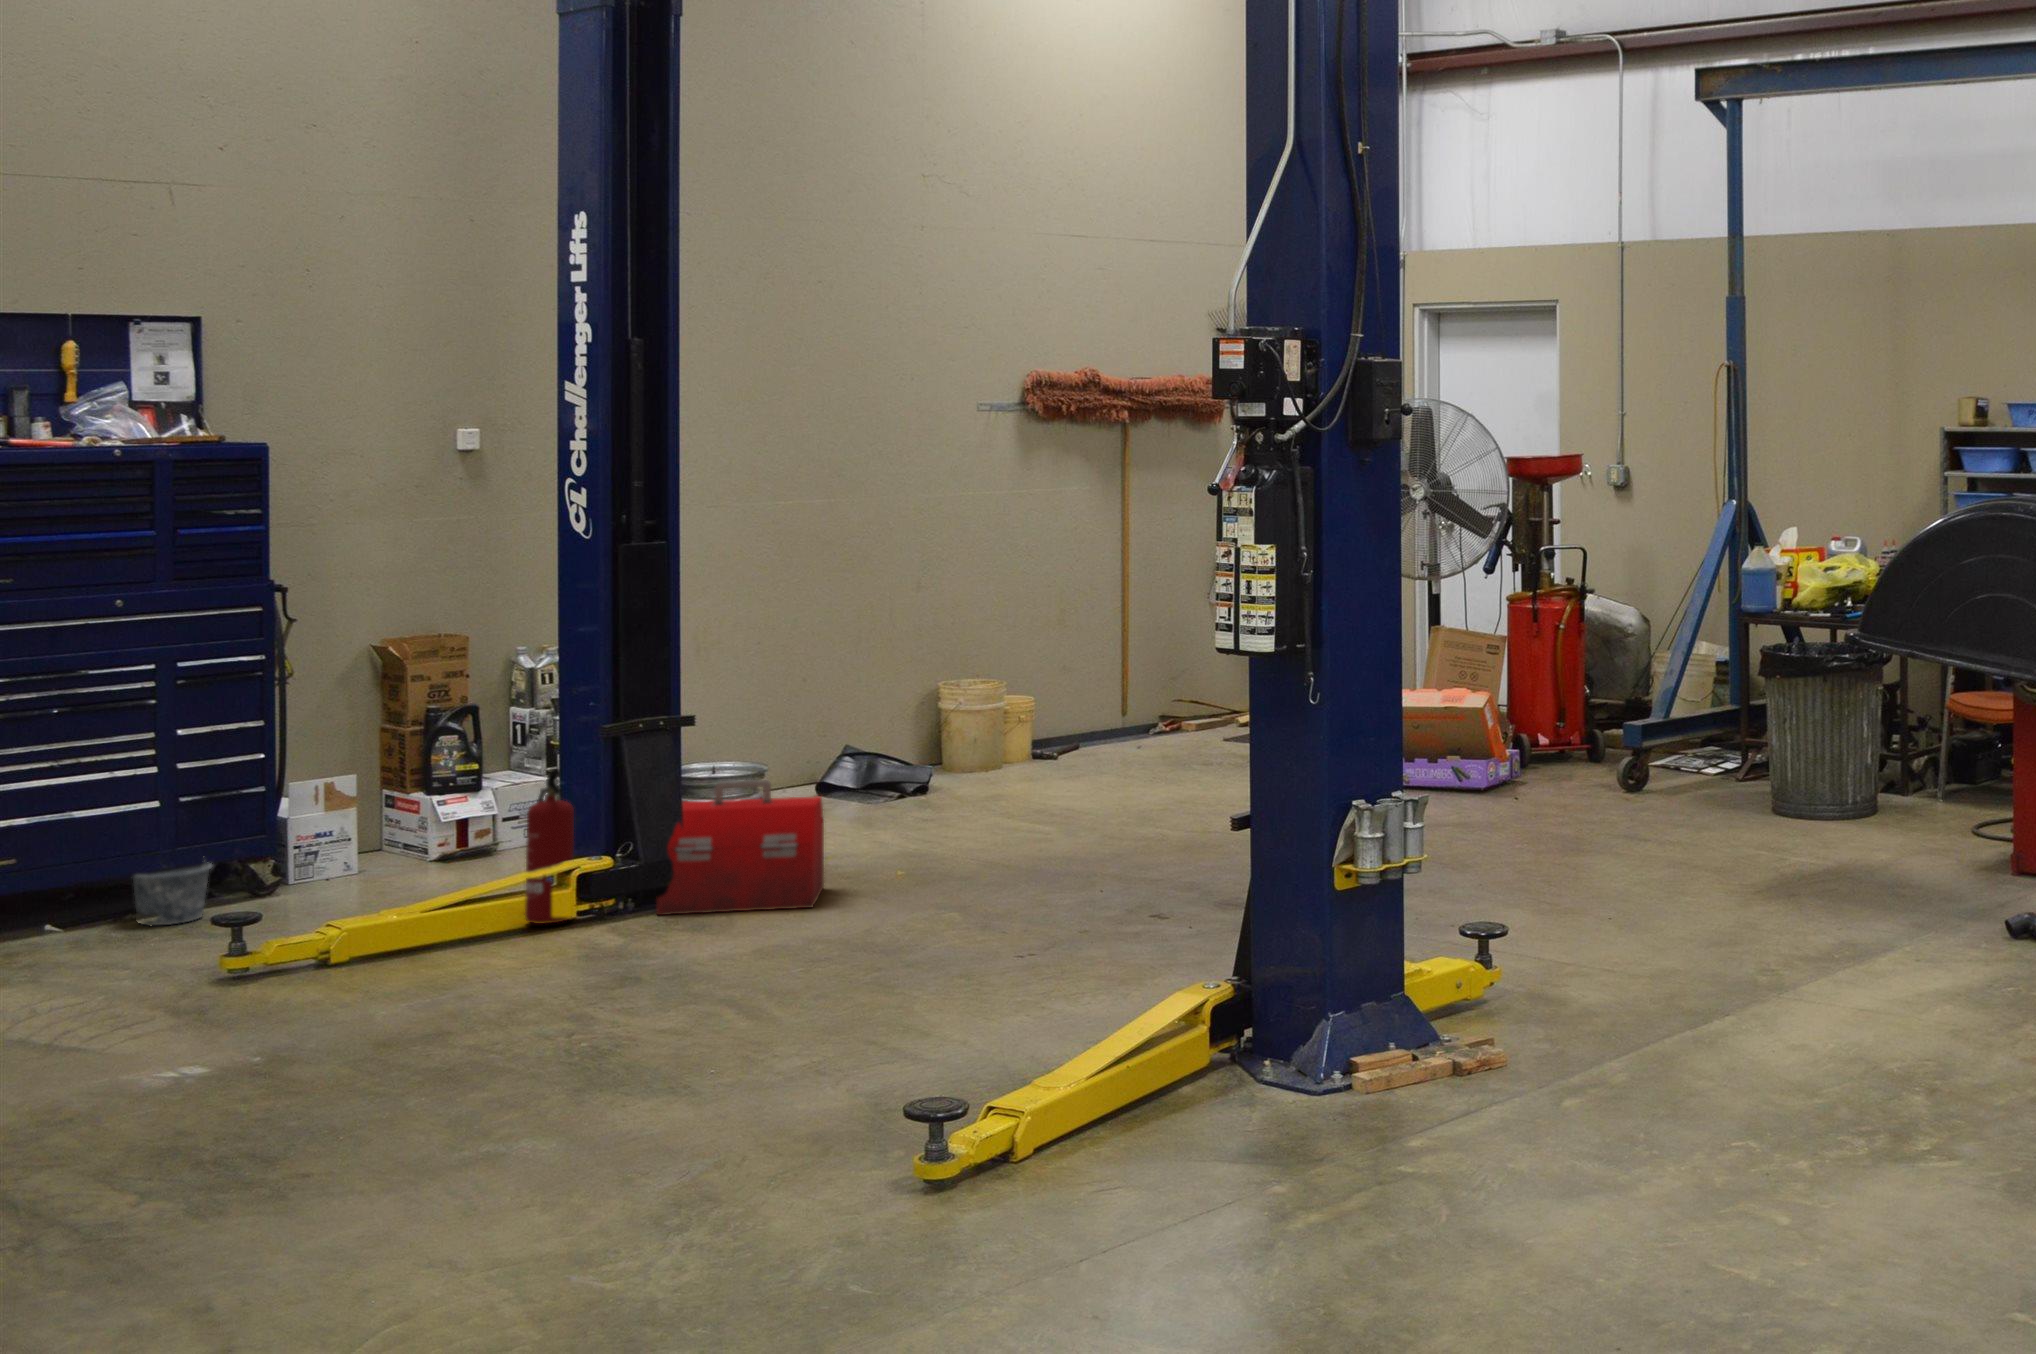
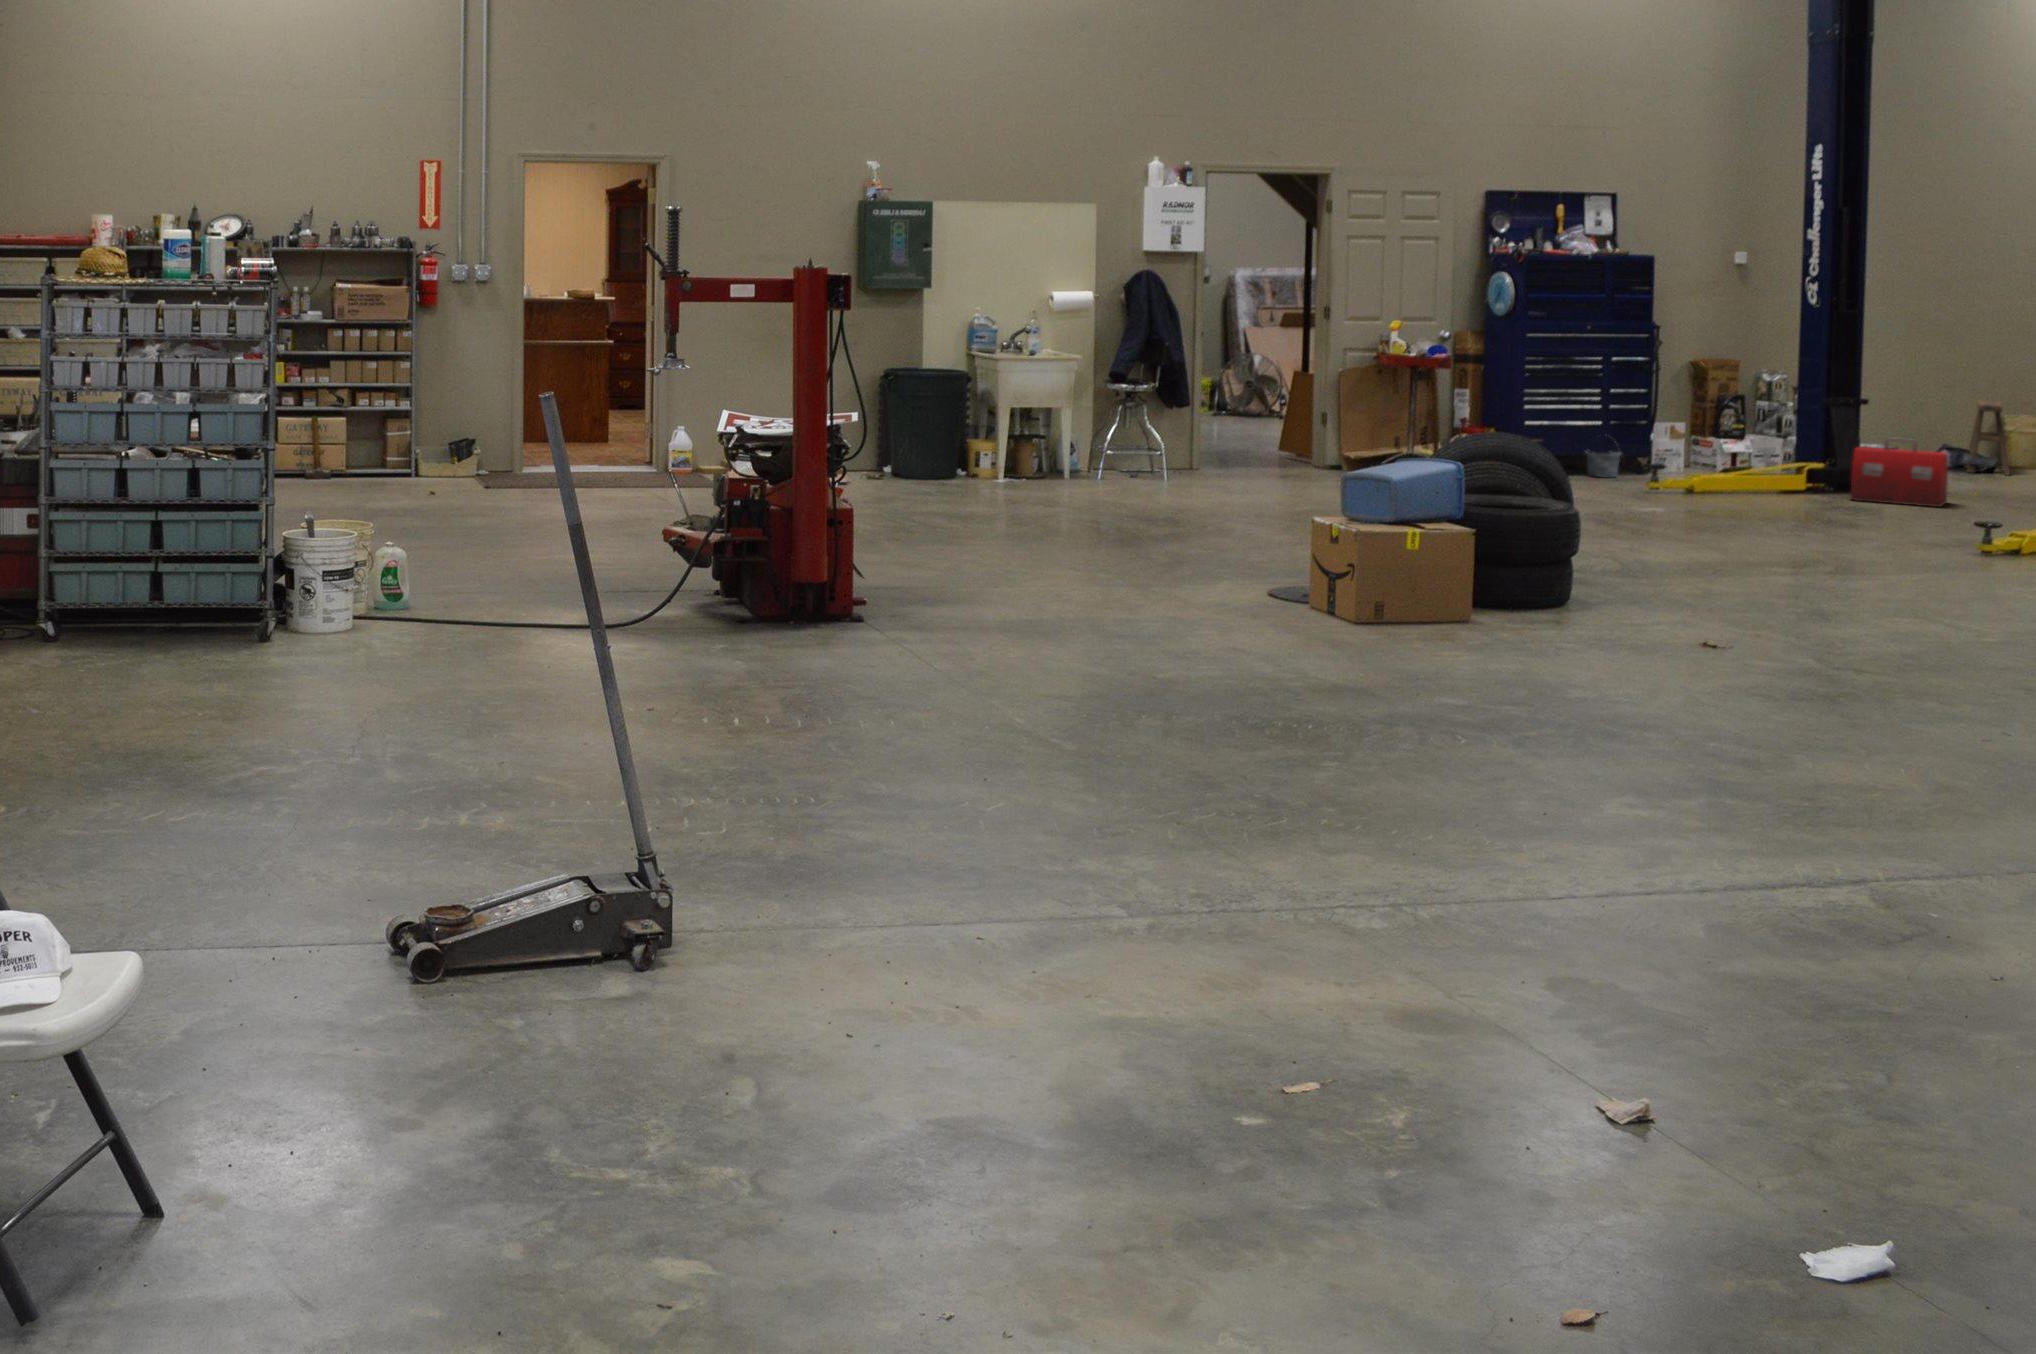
stool: none [851,662,916,788] -> present [1965,400,2010,475]
fire extinguisher: present [525,769,574,924] -> none [1780,421,1807,496]

